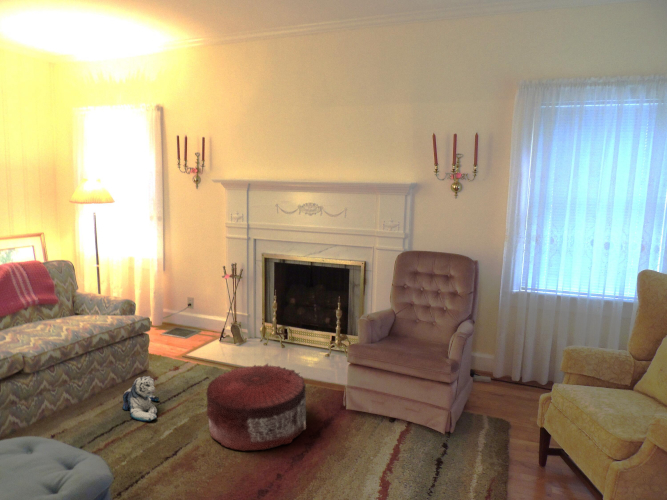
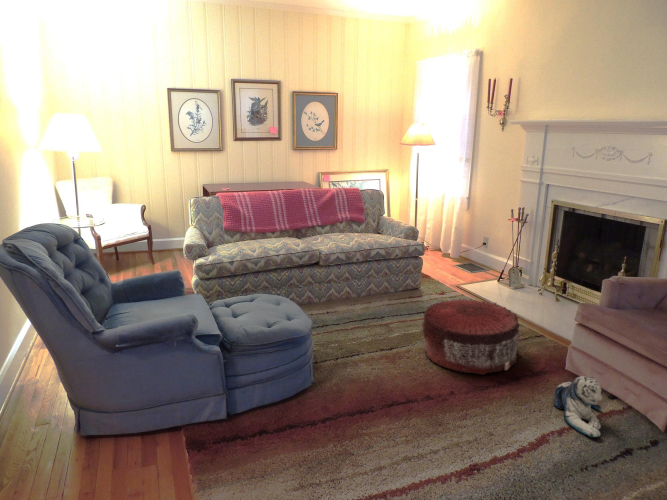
plush toy: present [122,376,159,422] -> present [554,376,602,437]

